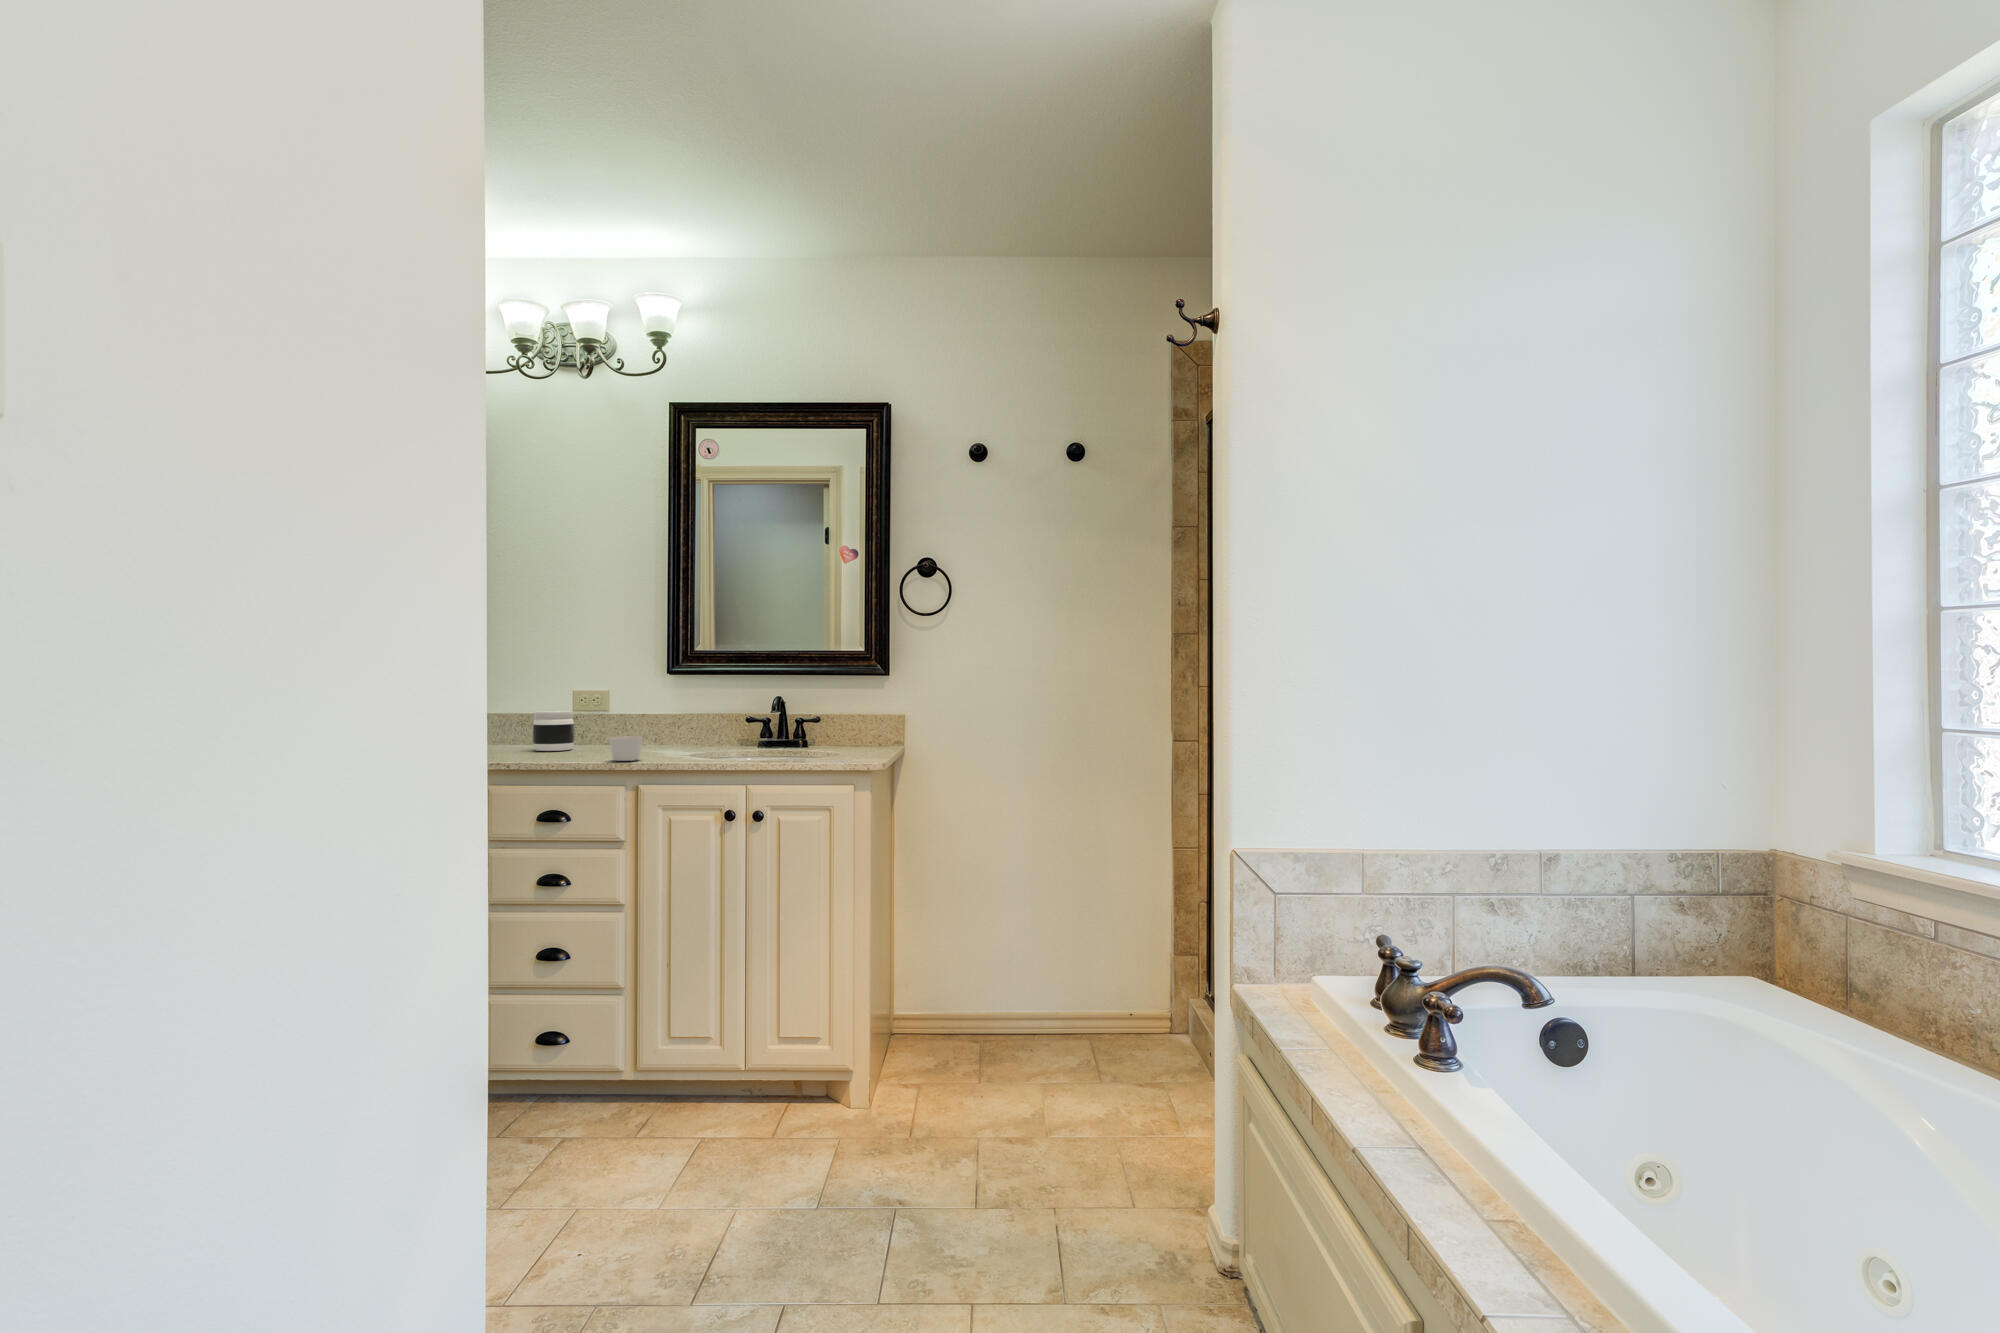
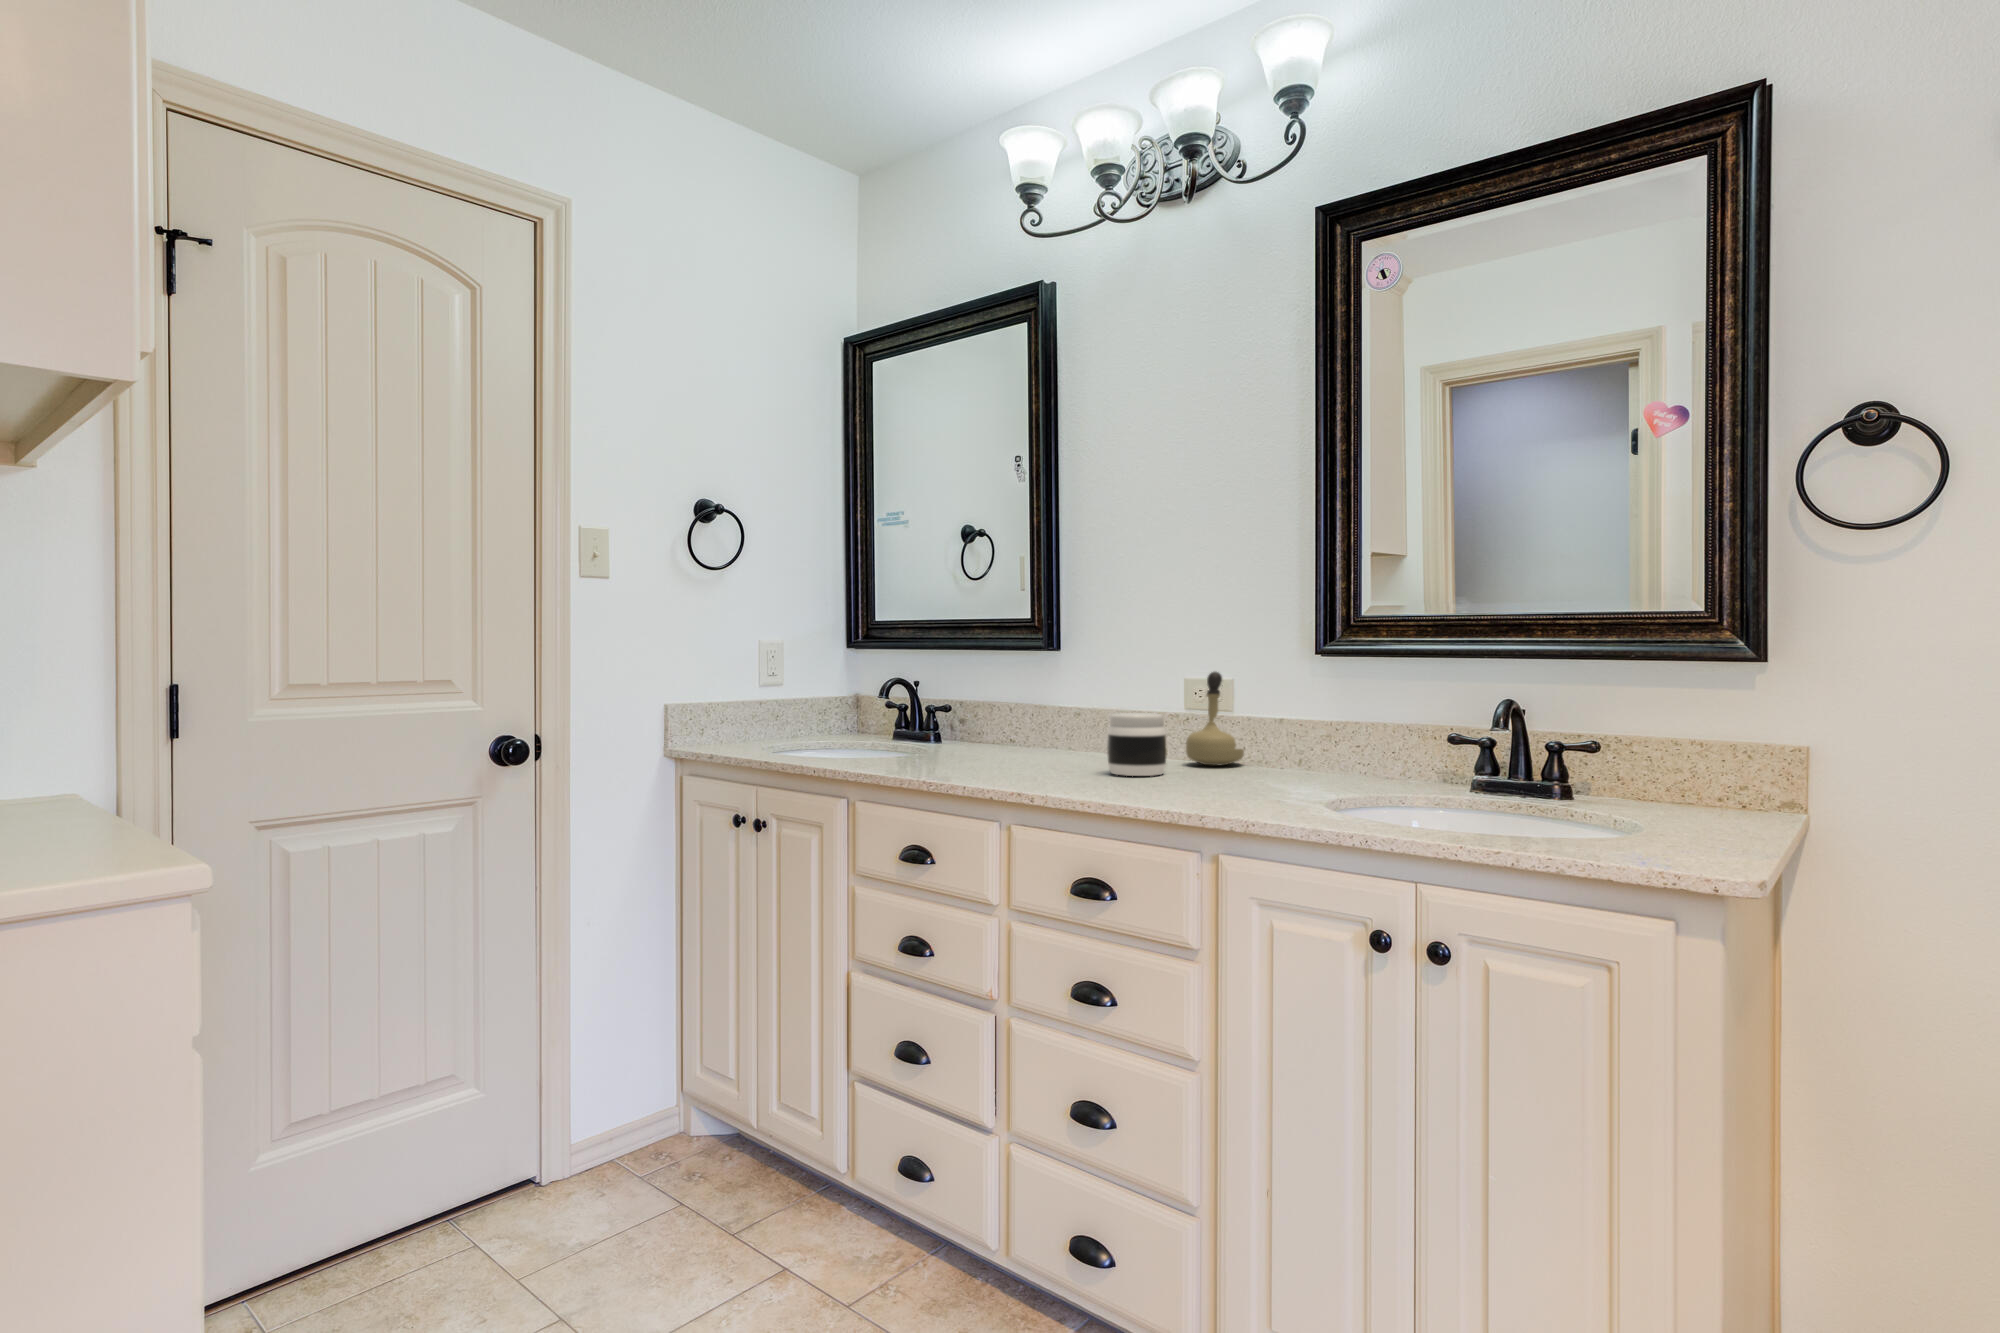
perfume bottle: none [578,682,619,743] -> present [1186,672,1244,765]
candle: present [609,737,643,761] -> none [1177,764,1234,808]

